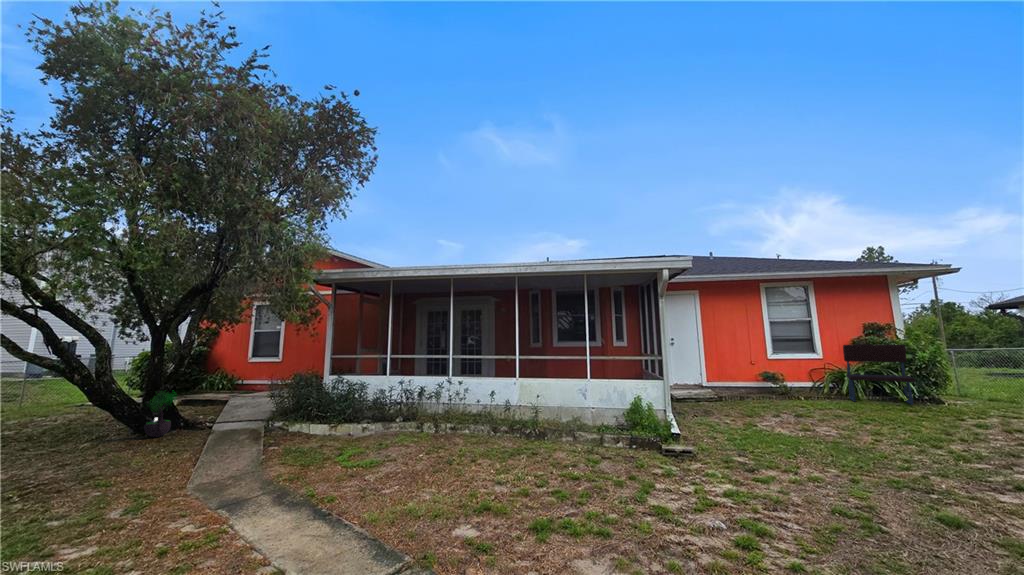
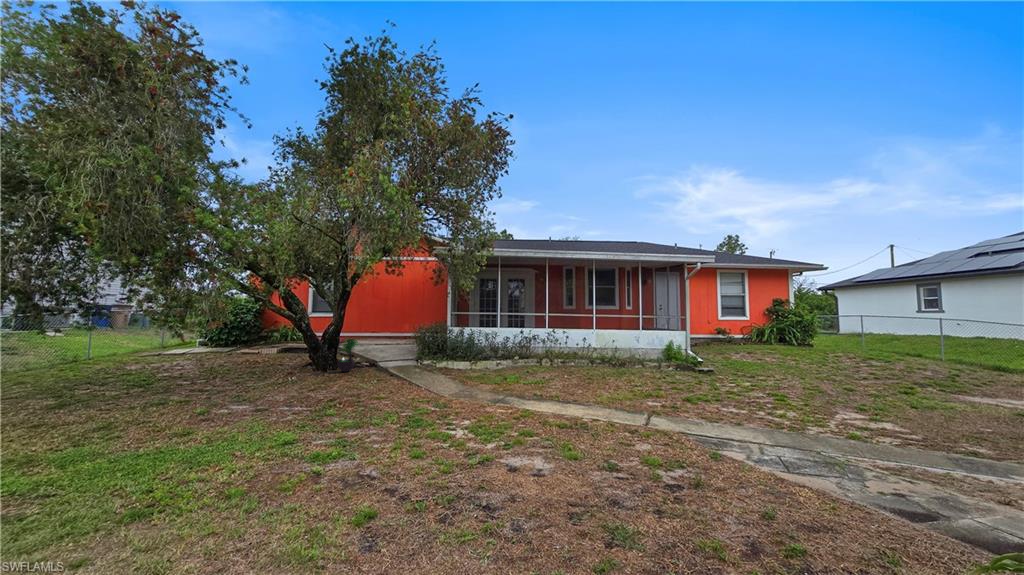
bench: present [843,345,915,405] -> none [765,312,805,348]

